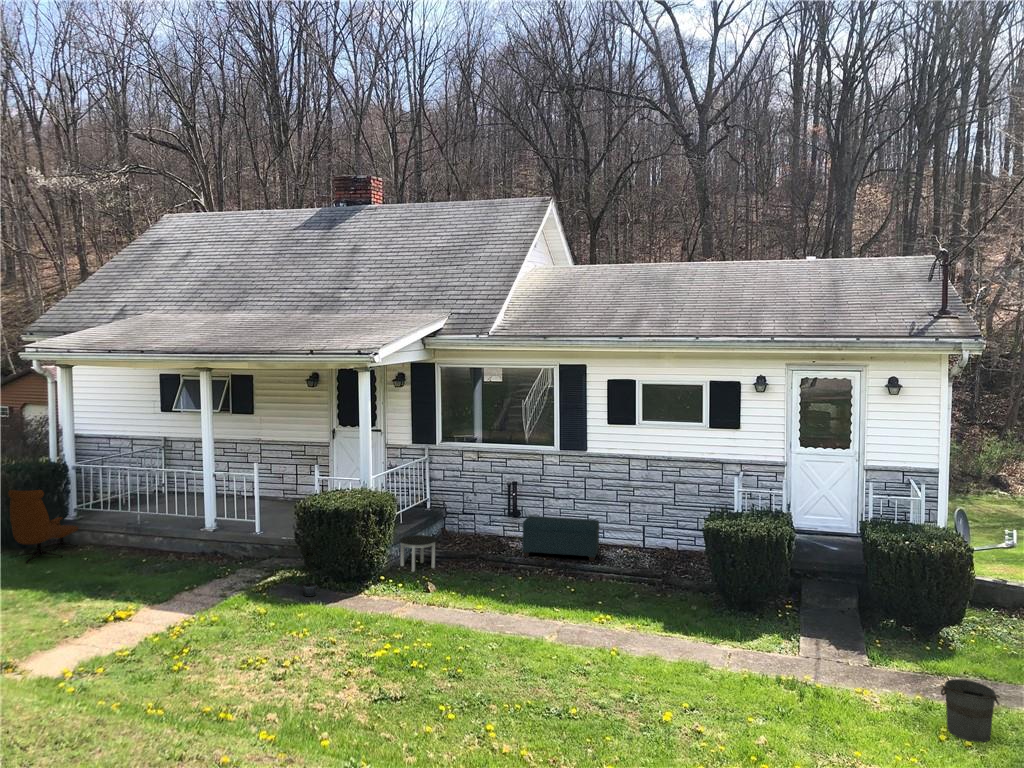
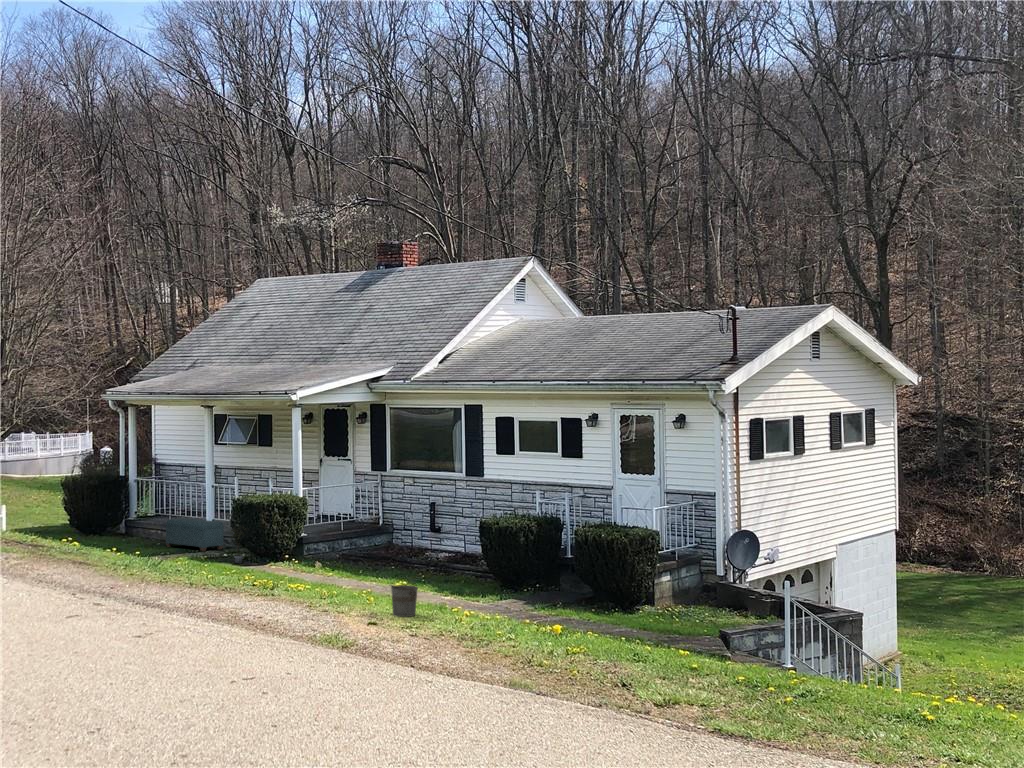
lounge chair: present [8,490,78,563] -> none [88,491,137,542]
bench: present [522,516,599,561] -> present [166,518,224,551]
round table: present [400,535,436,572] -> none [322,537,351,561]
bucket: present [941,679,1000,742] -> present [391,585,418,617]

